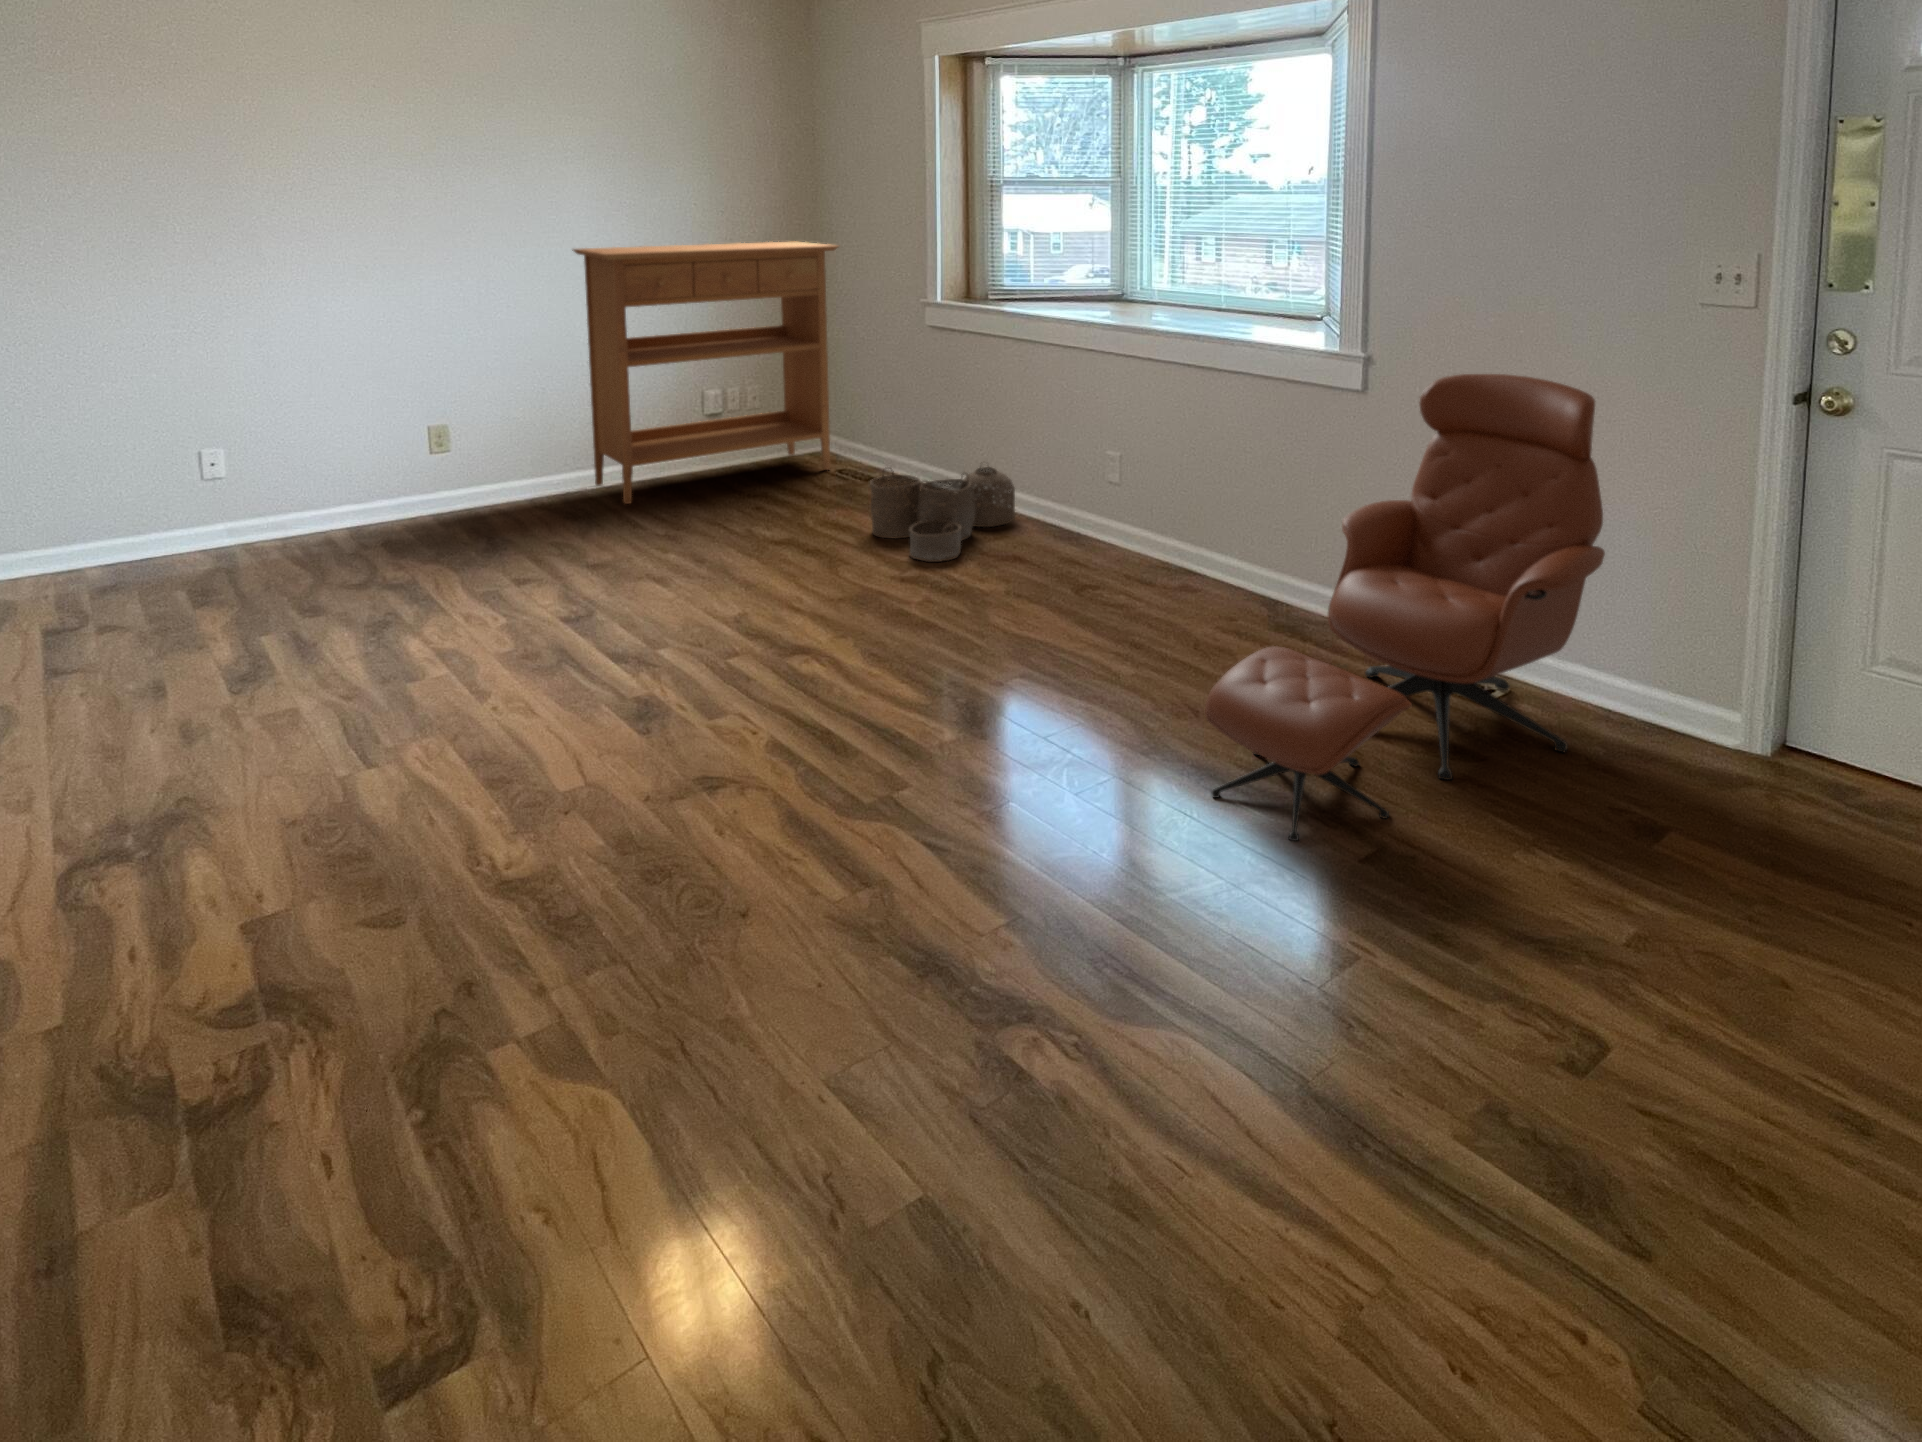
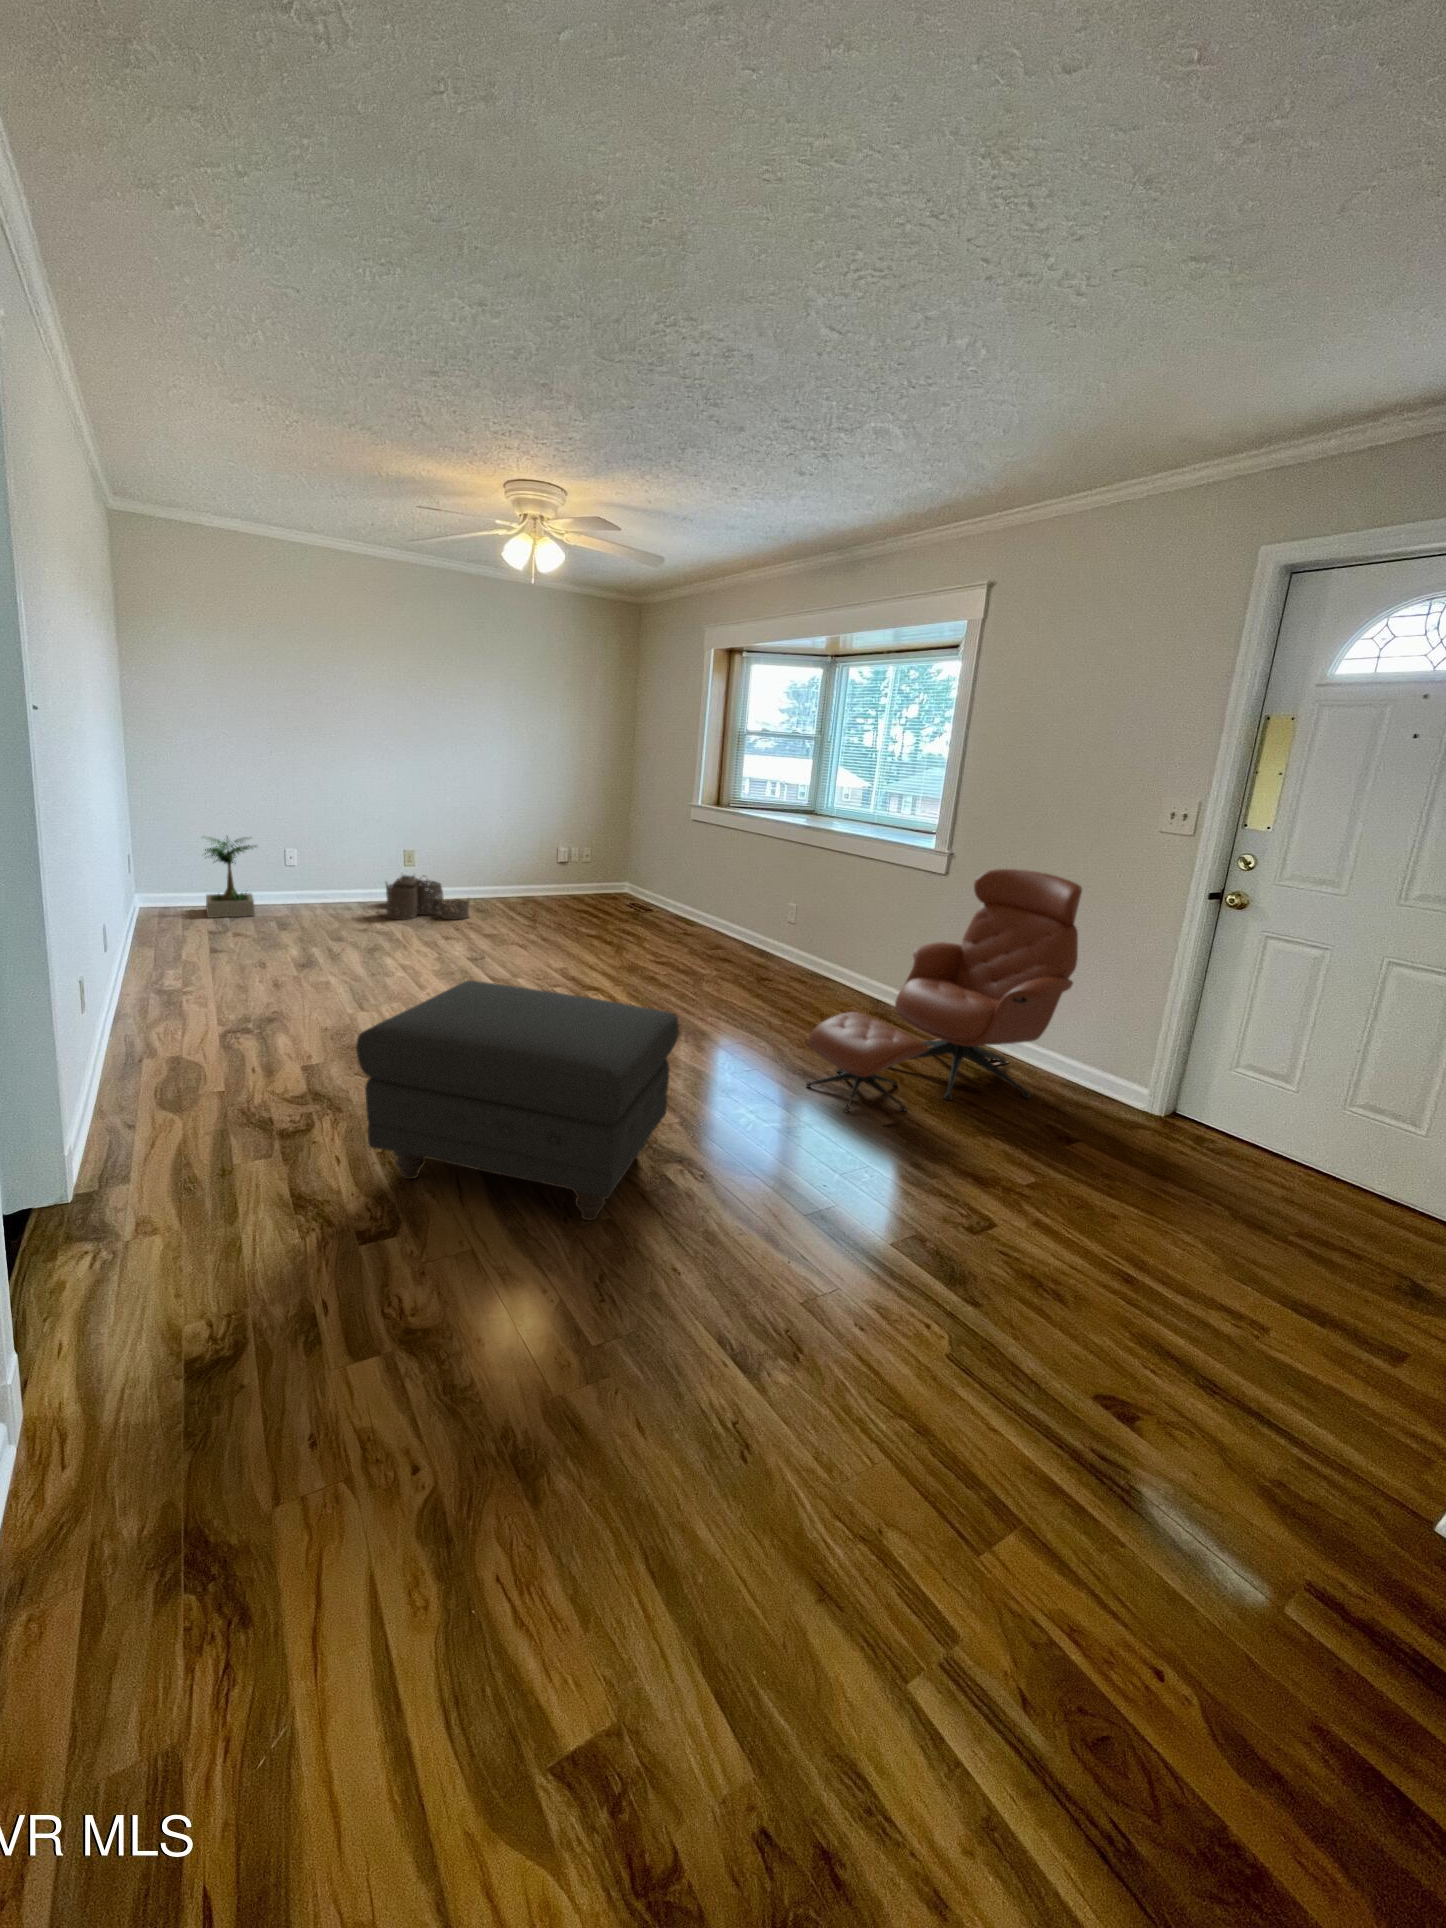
console table: present [572,242,838,504] -> none [486,756,642,910]
potted plant: none [9,436,156,601] -> present [205,836,255,918]
woven basket: present [870,466,1015,562] -> present [386,875,469,920]
ottoman: none [335,728,1005,1237] -> present [356,980,679,1220]

